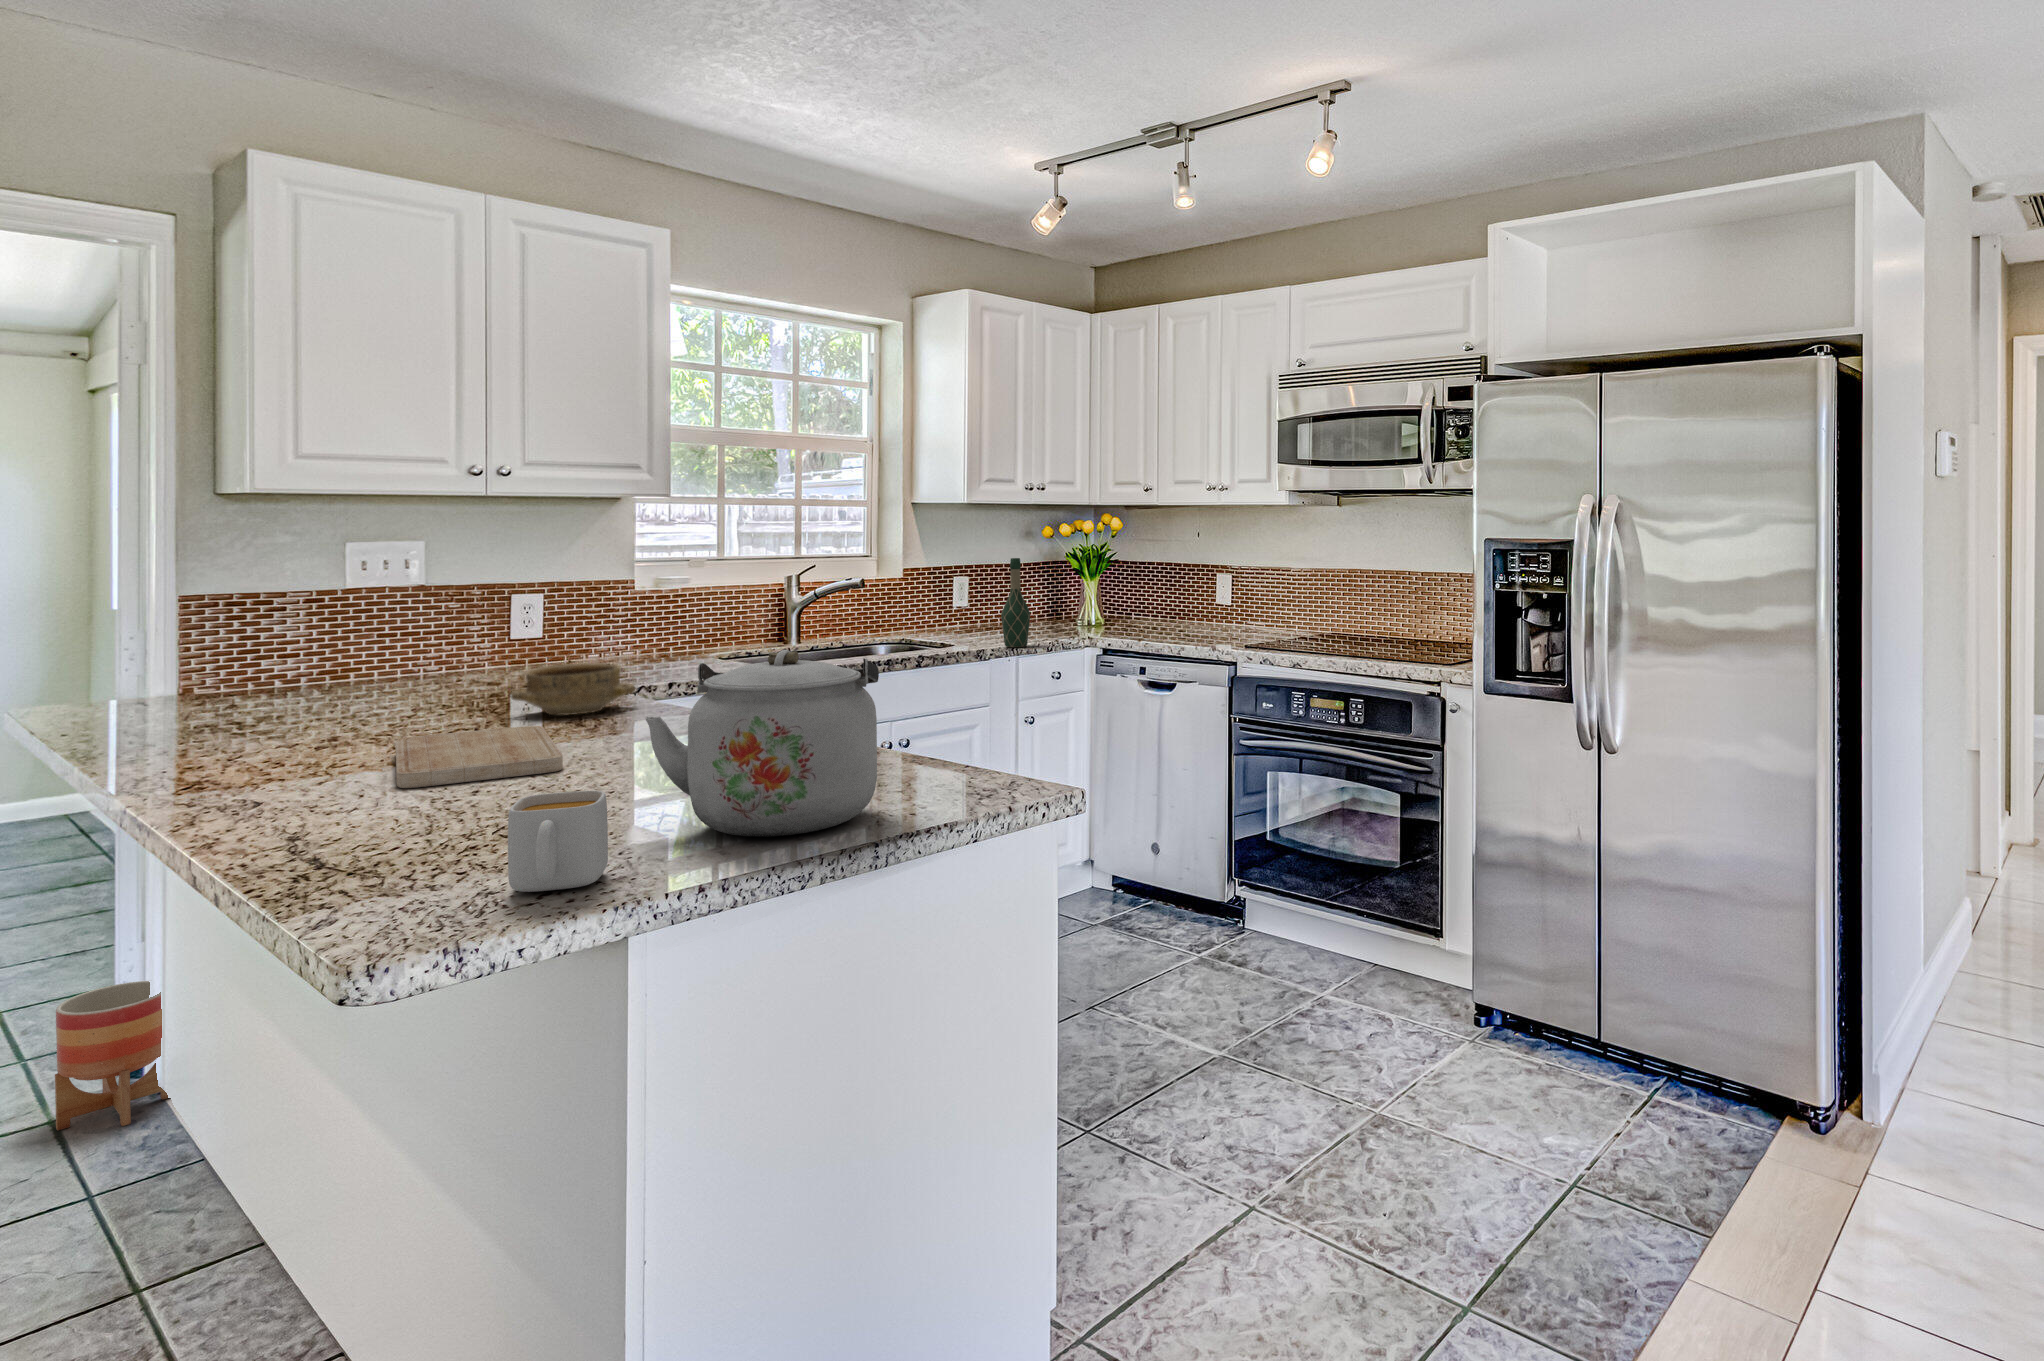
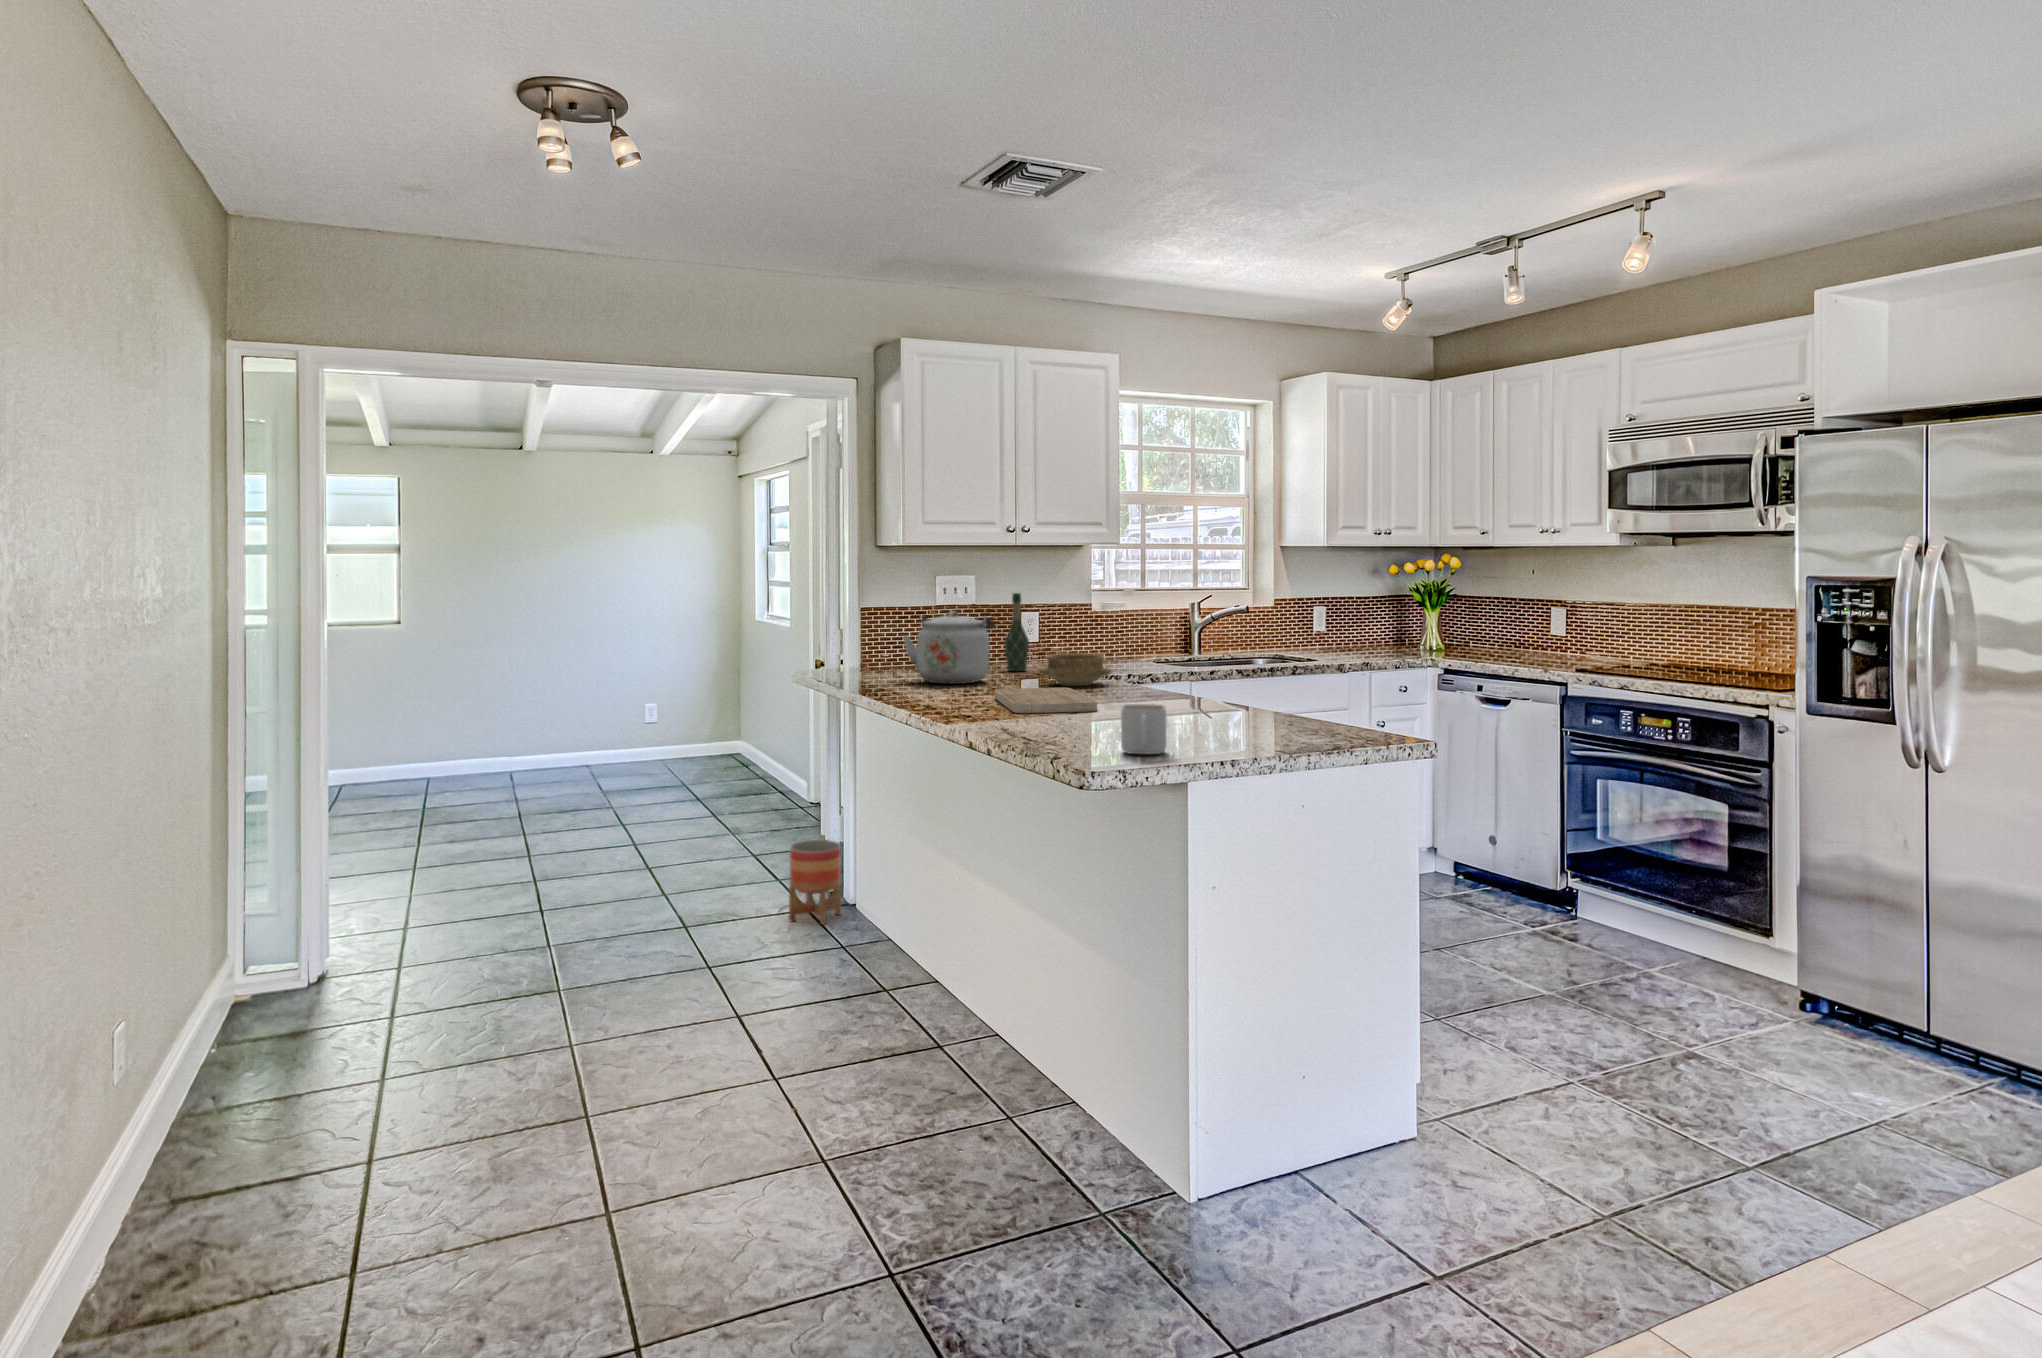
wine bottle: present [1001,558,1030,647] -> present [1004,593,1029,671]
kettle: present [645,650,879,837] -> present [904,611,995,684]

